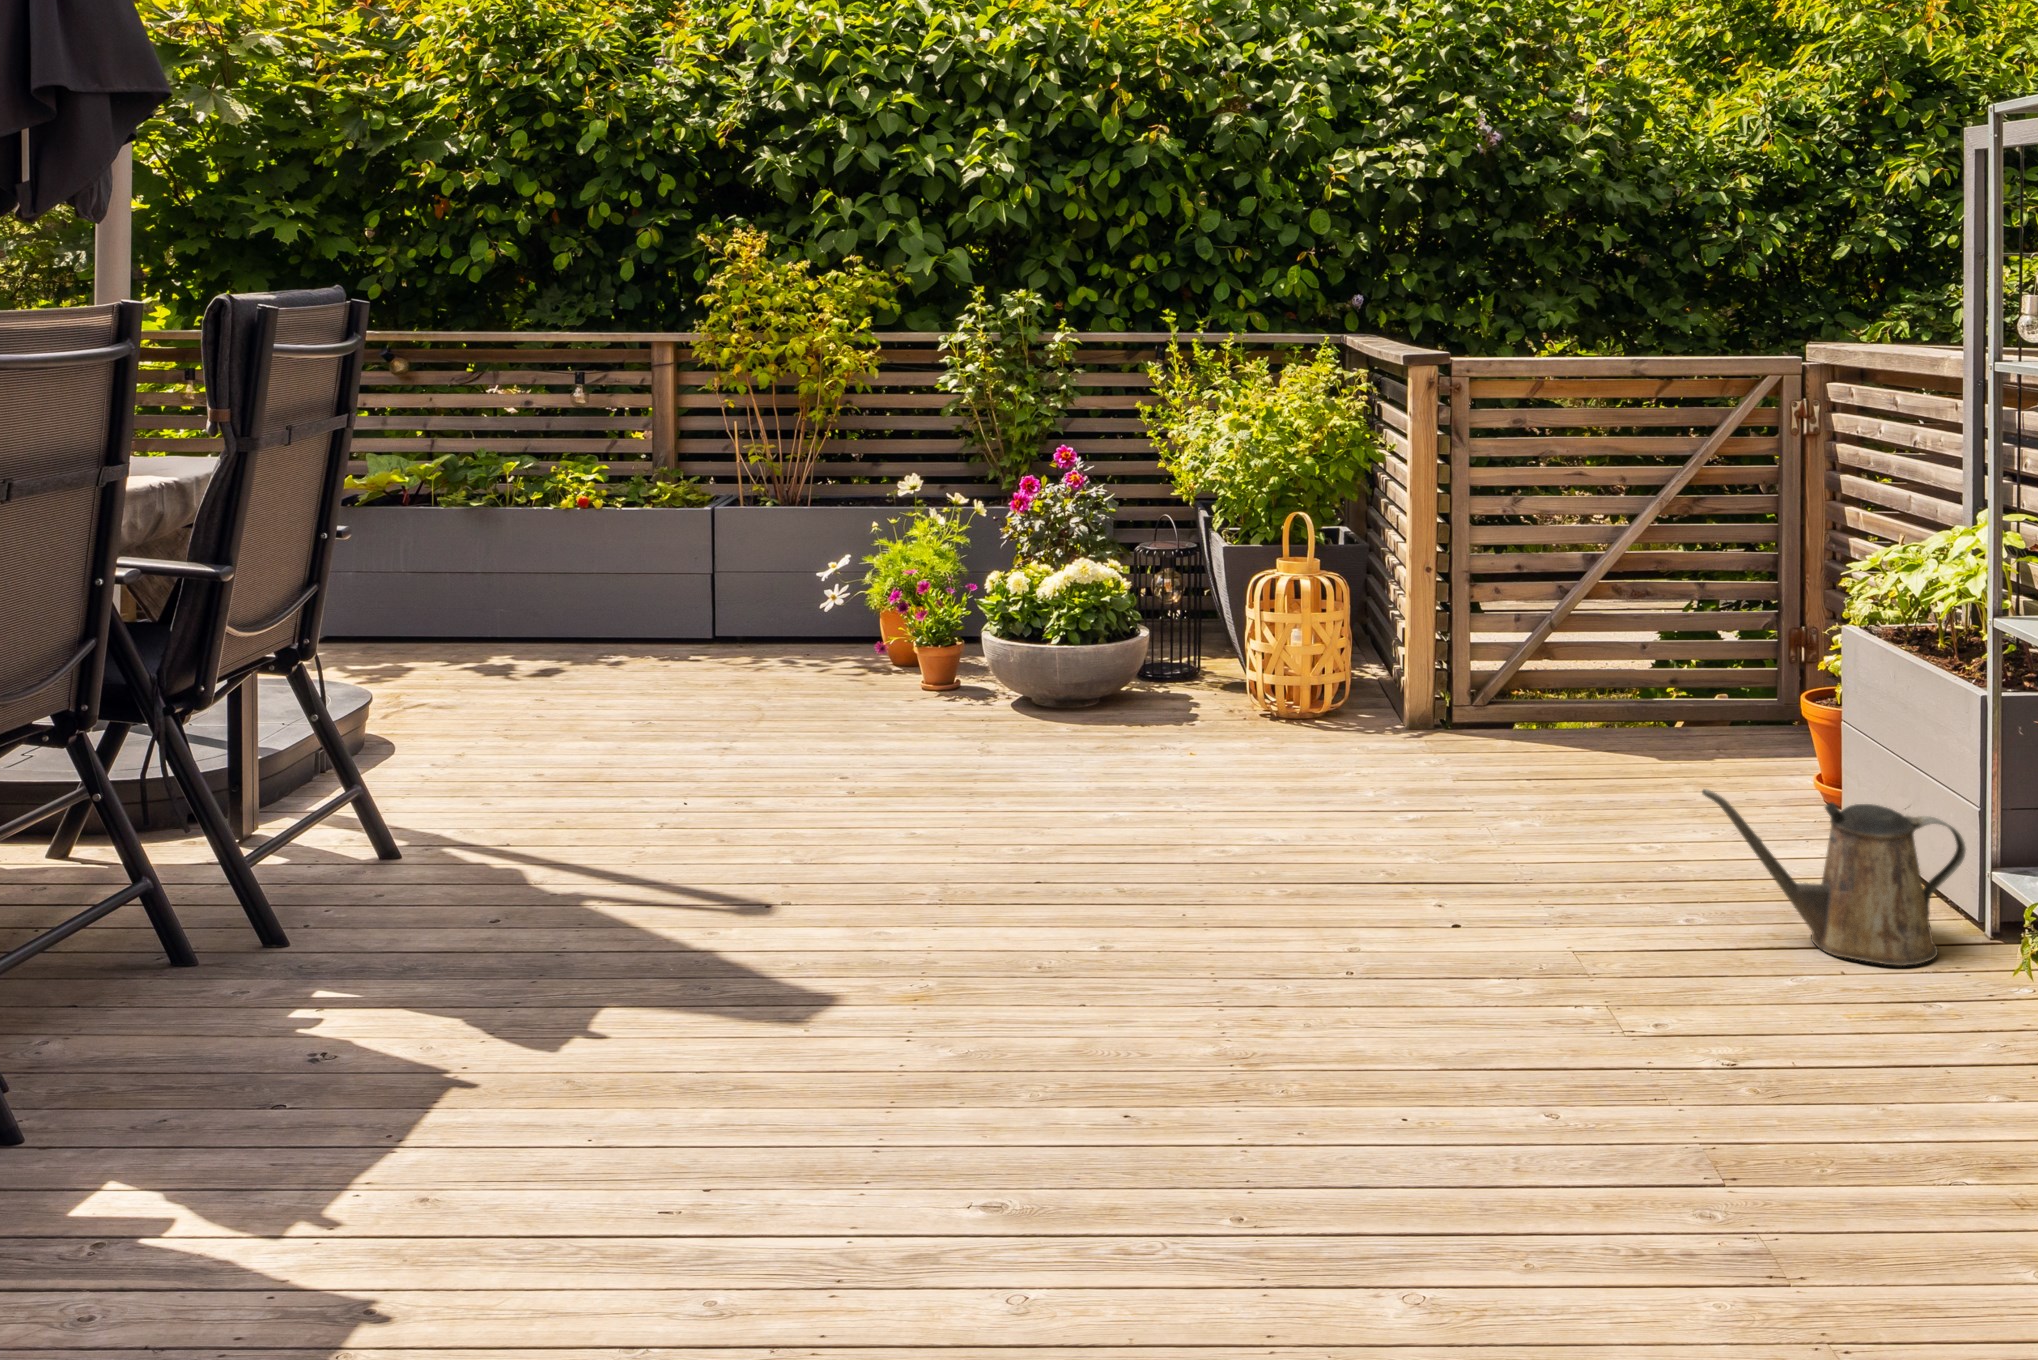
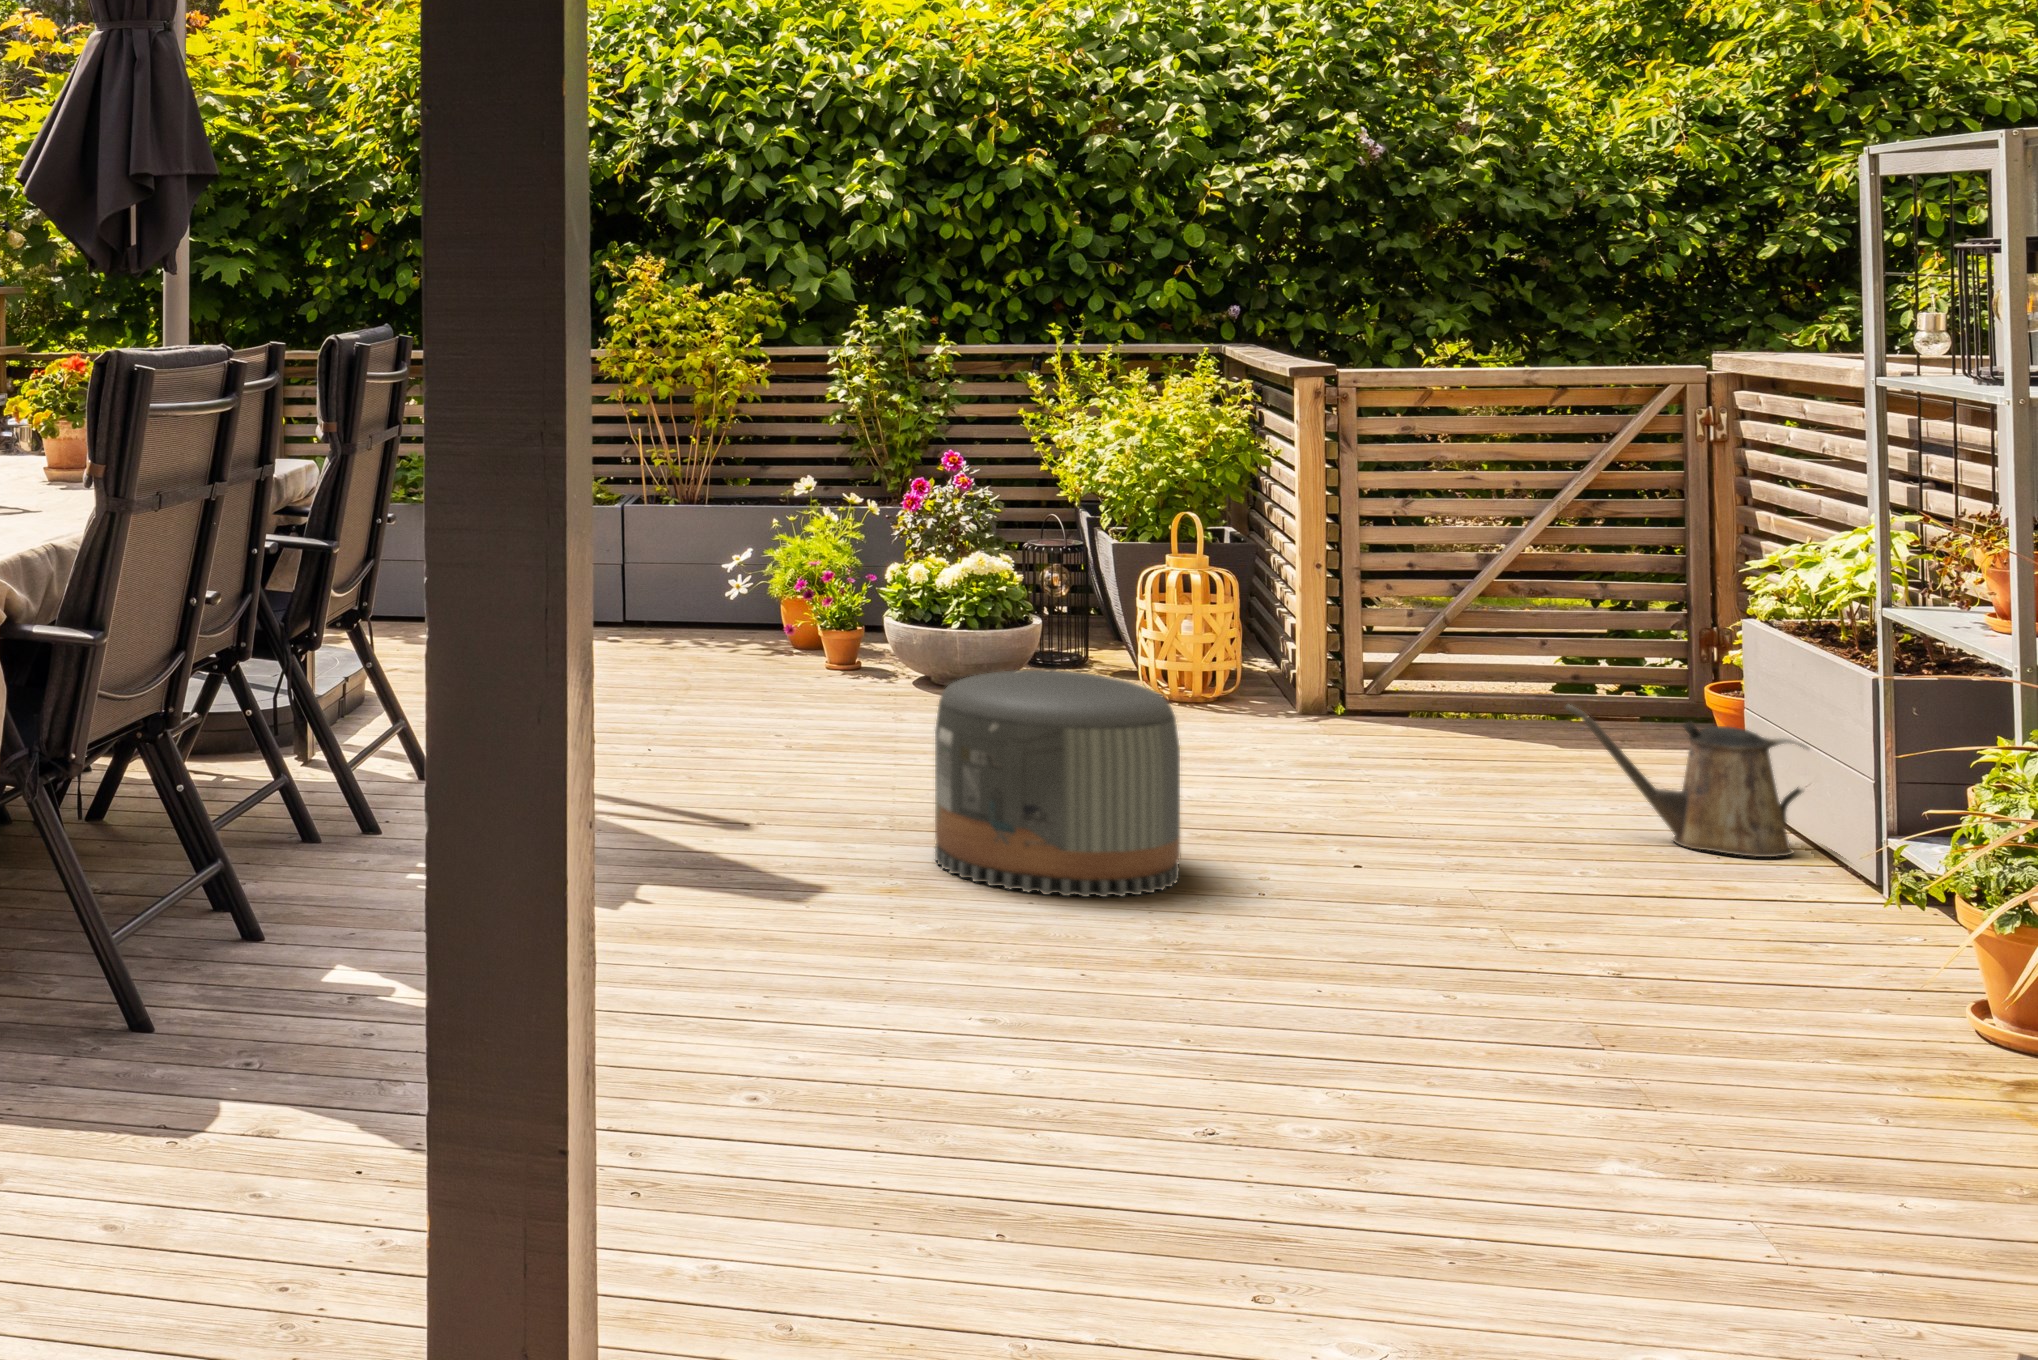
pouf: none [934,821,1261,1189] -> present [935,670,1180,897]

